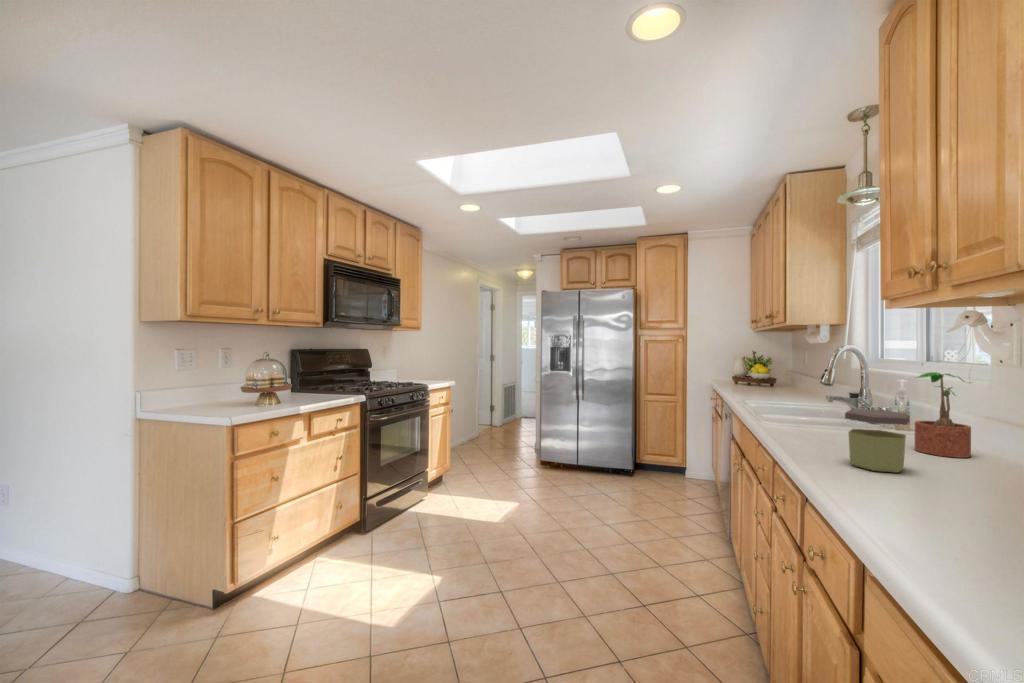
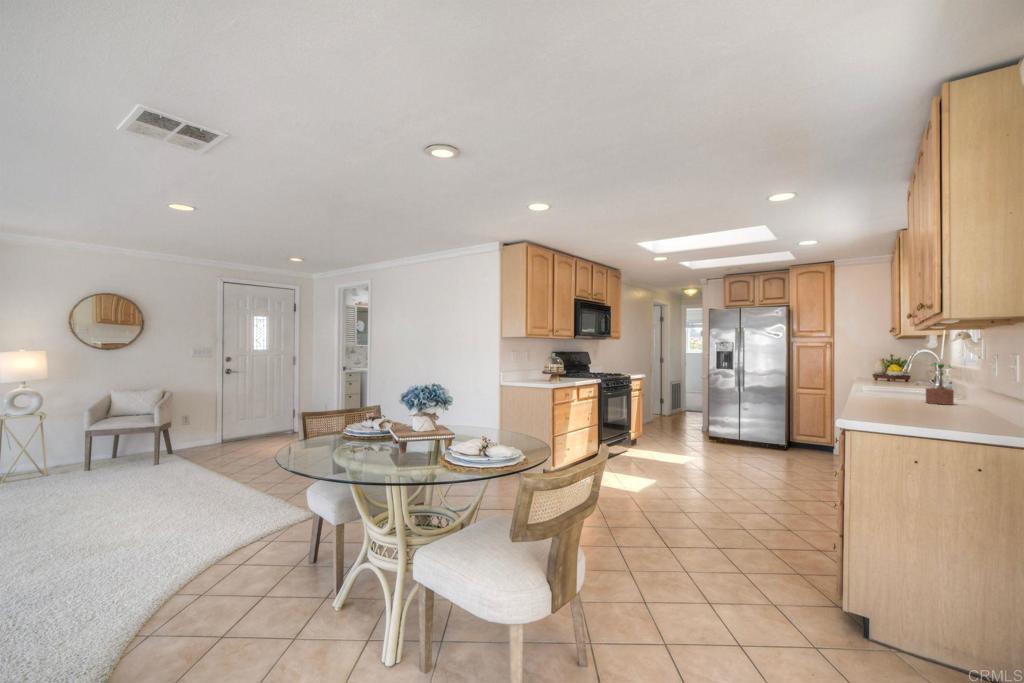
jar: present [845,409,910,473] -> none [870,379,902,405]

